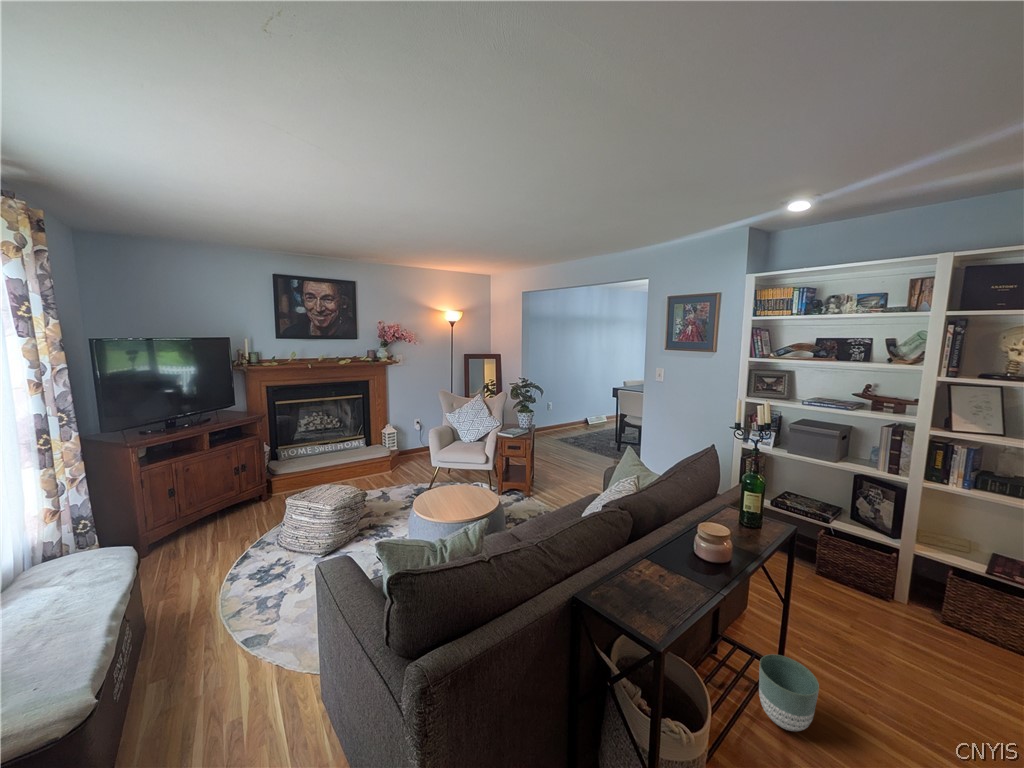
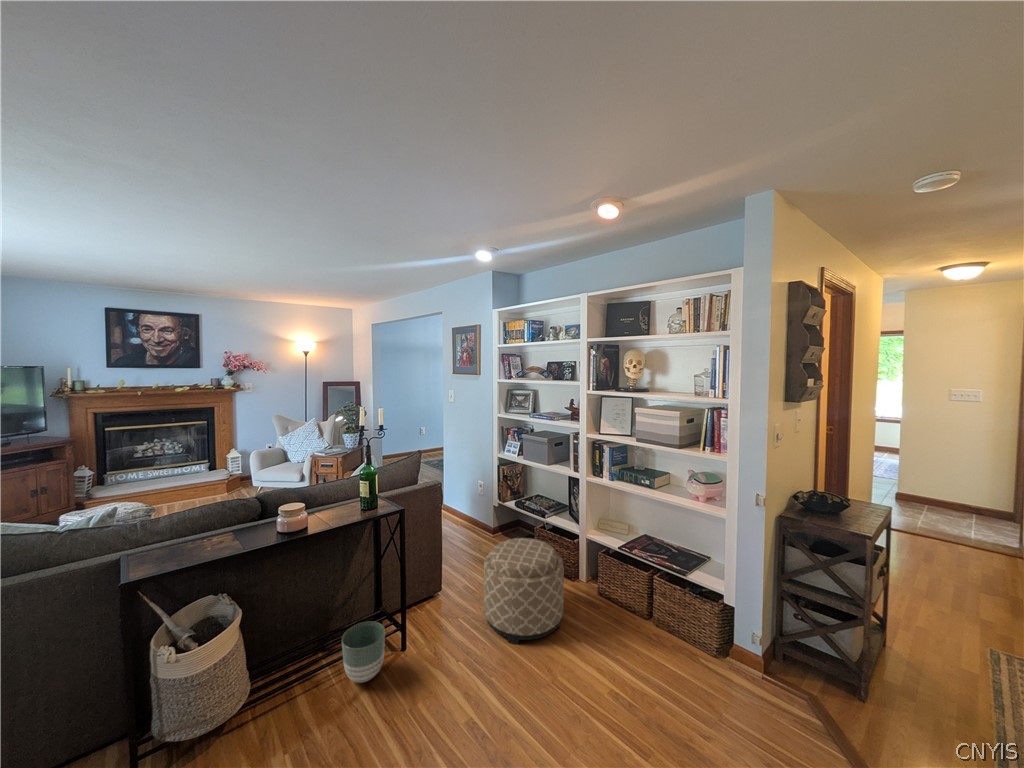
ottoman: none [836,552,975,685] -> present [484,538,564,644]

